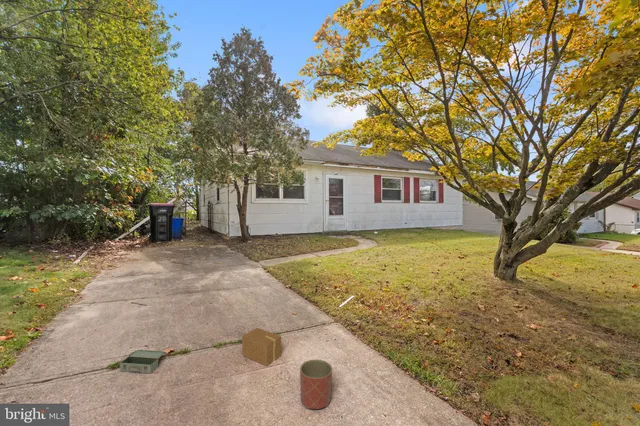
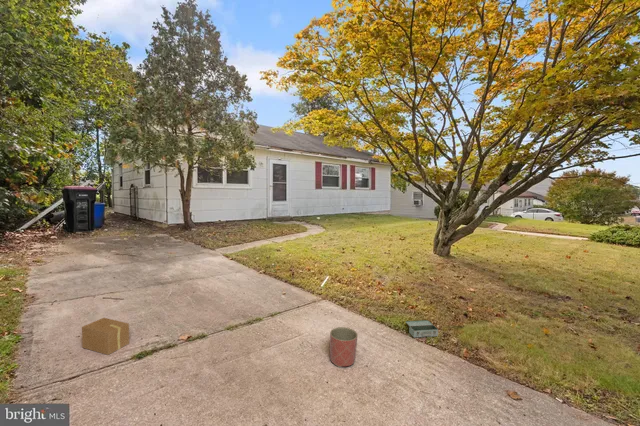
cardboard box: present [242,328,281,366] -> present [82,318,129,355]
toolbox: present [120,350,165,373] -> present [406,320,438,338]

